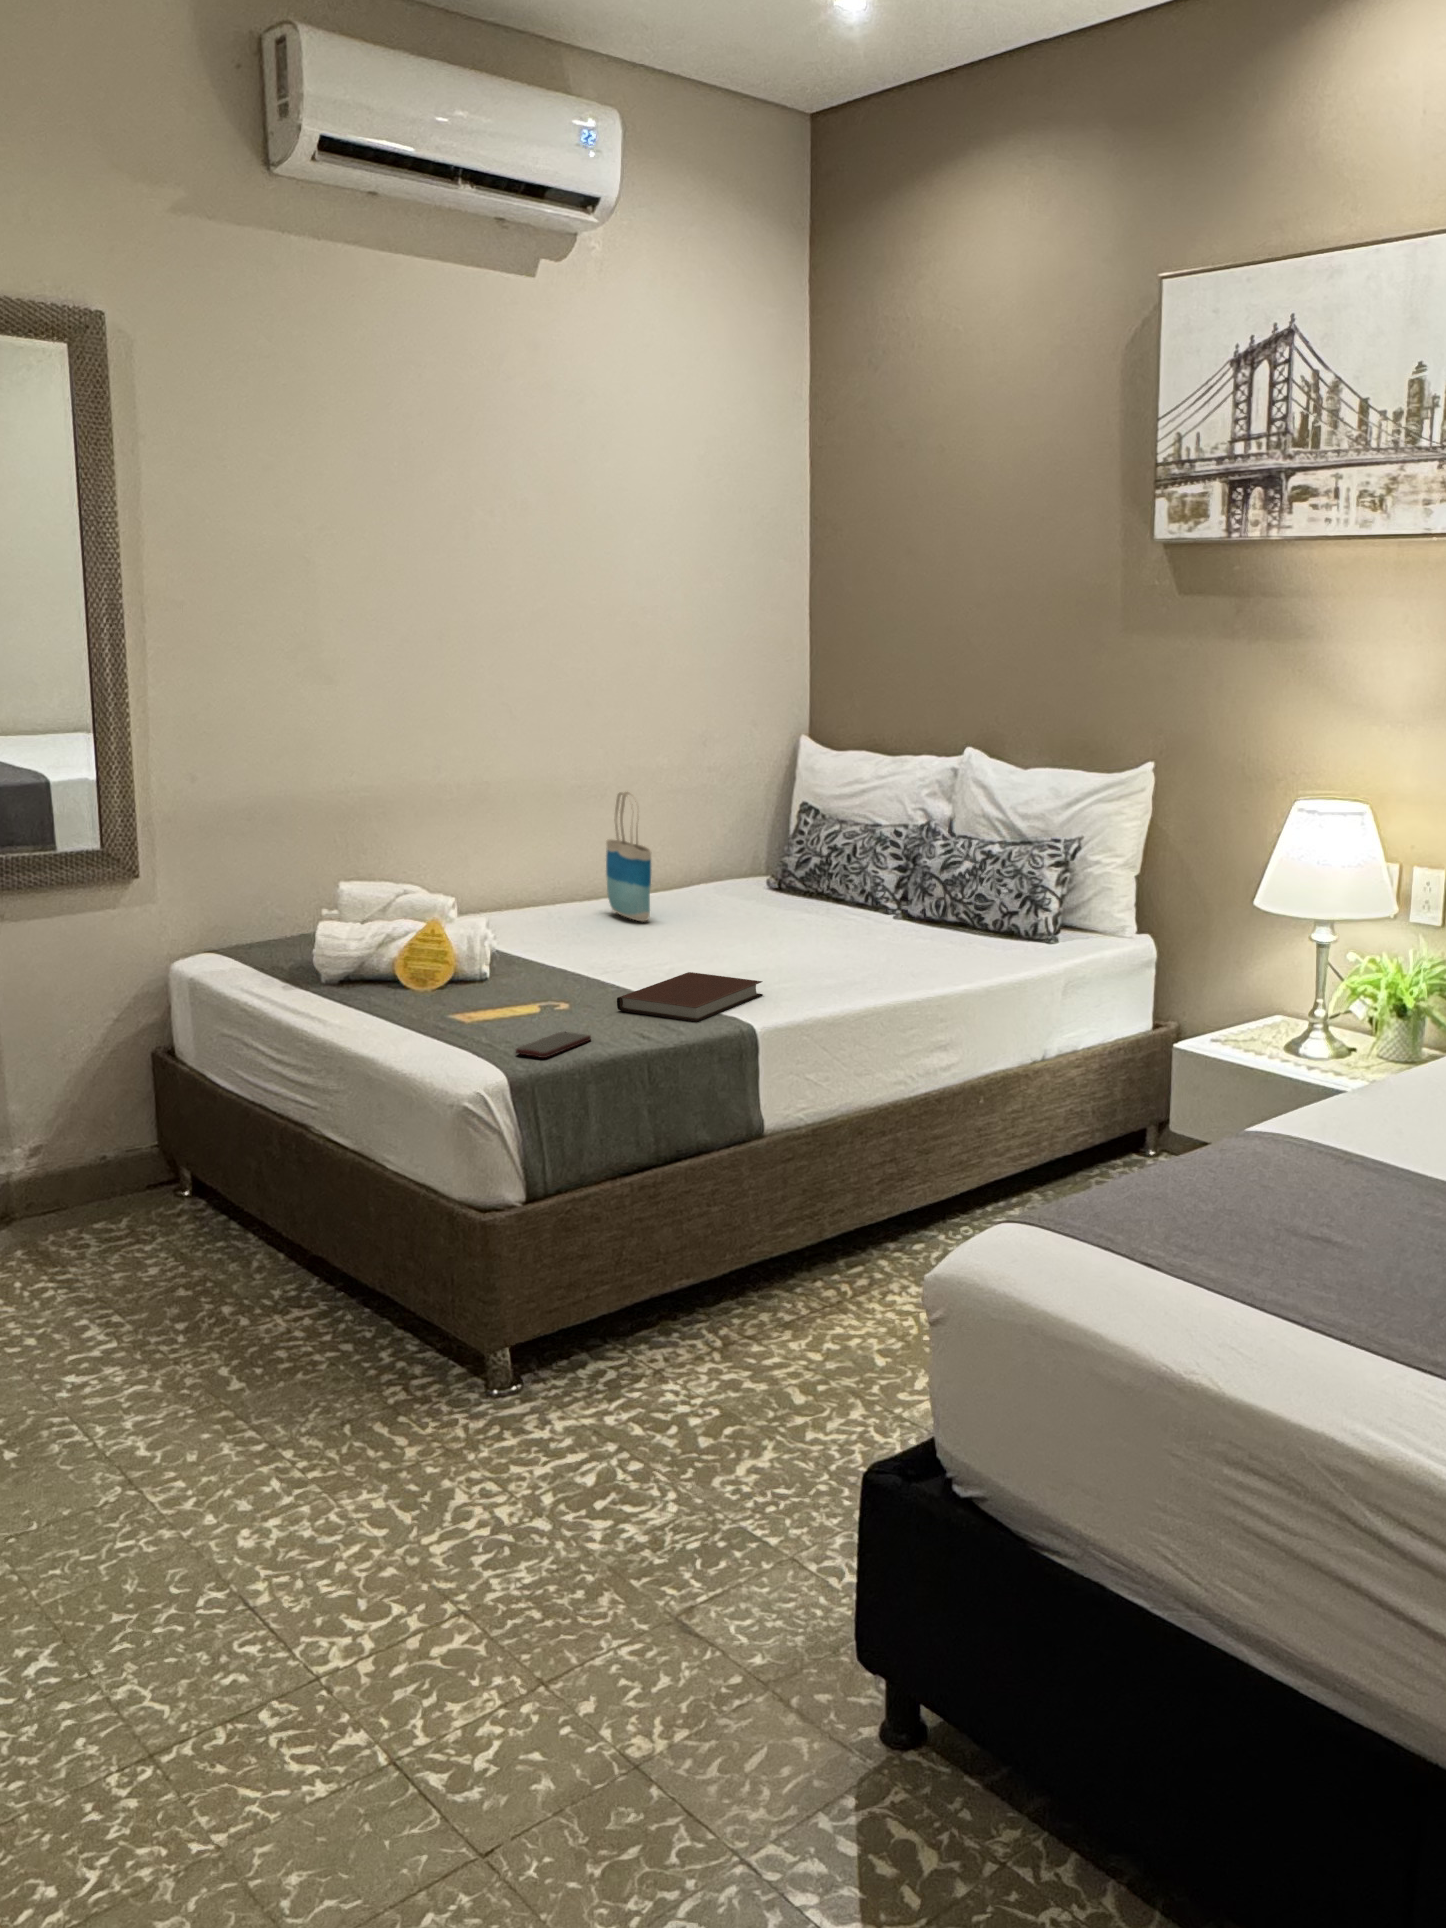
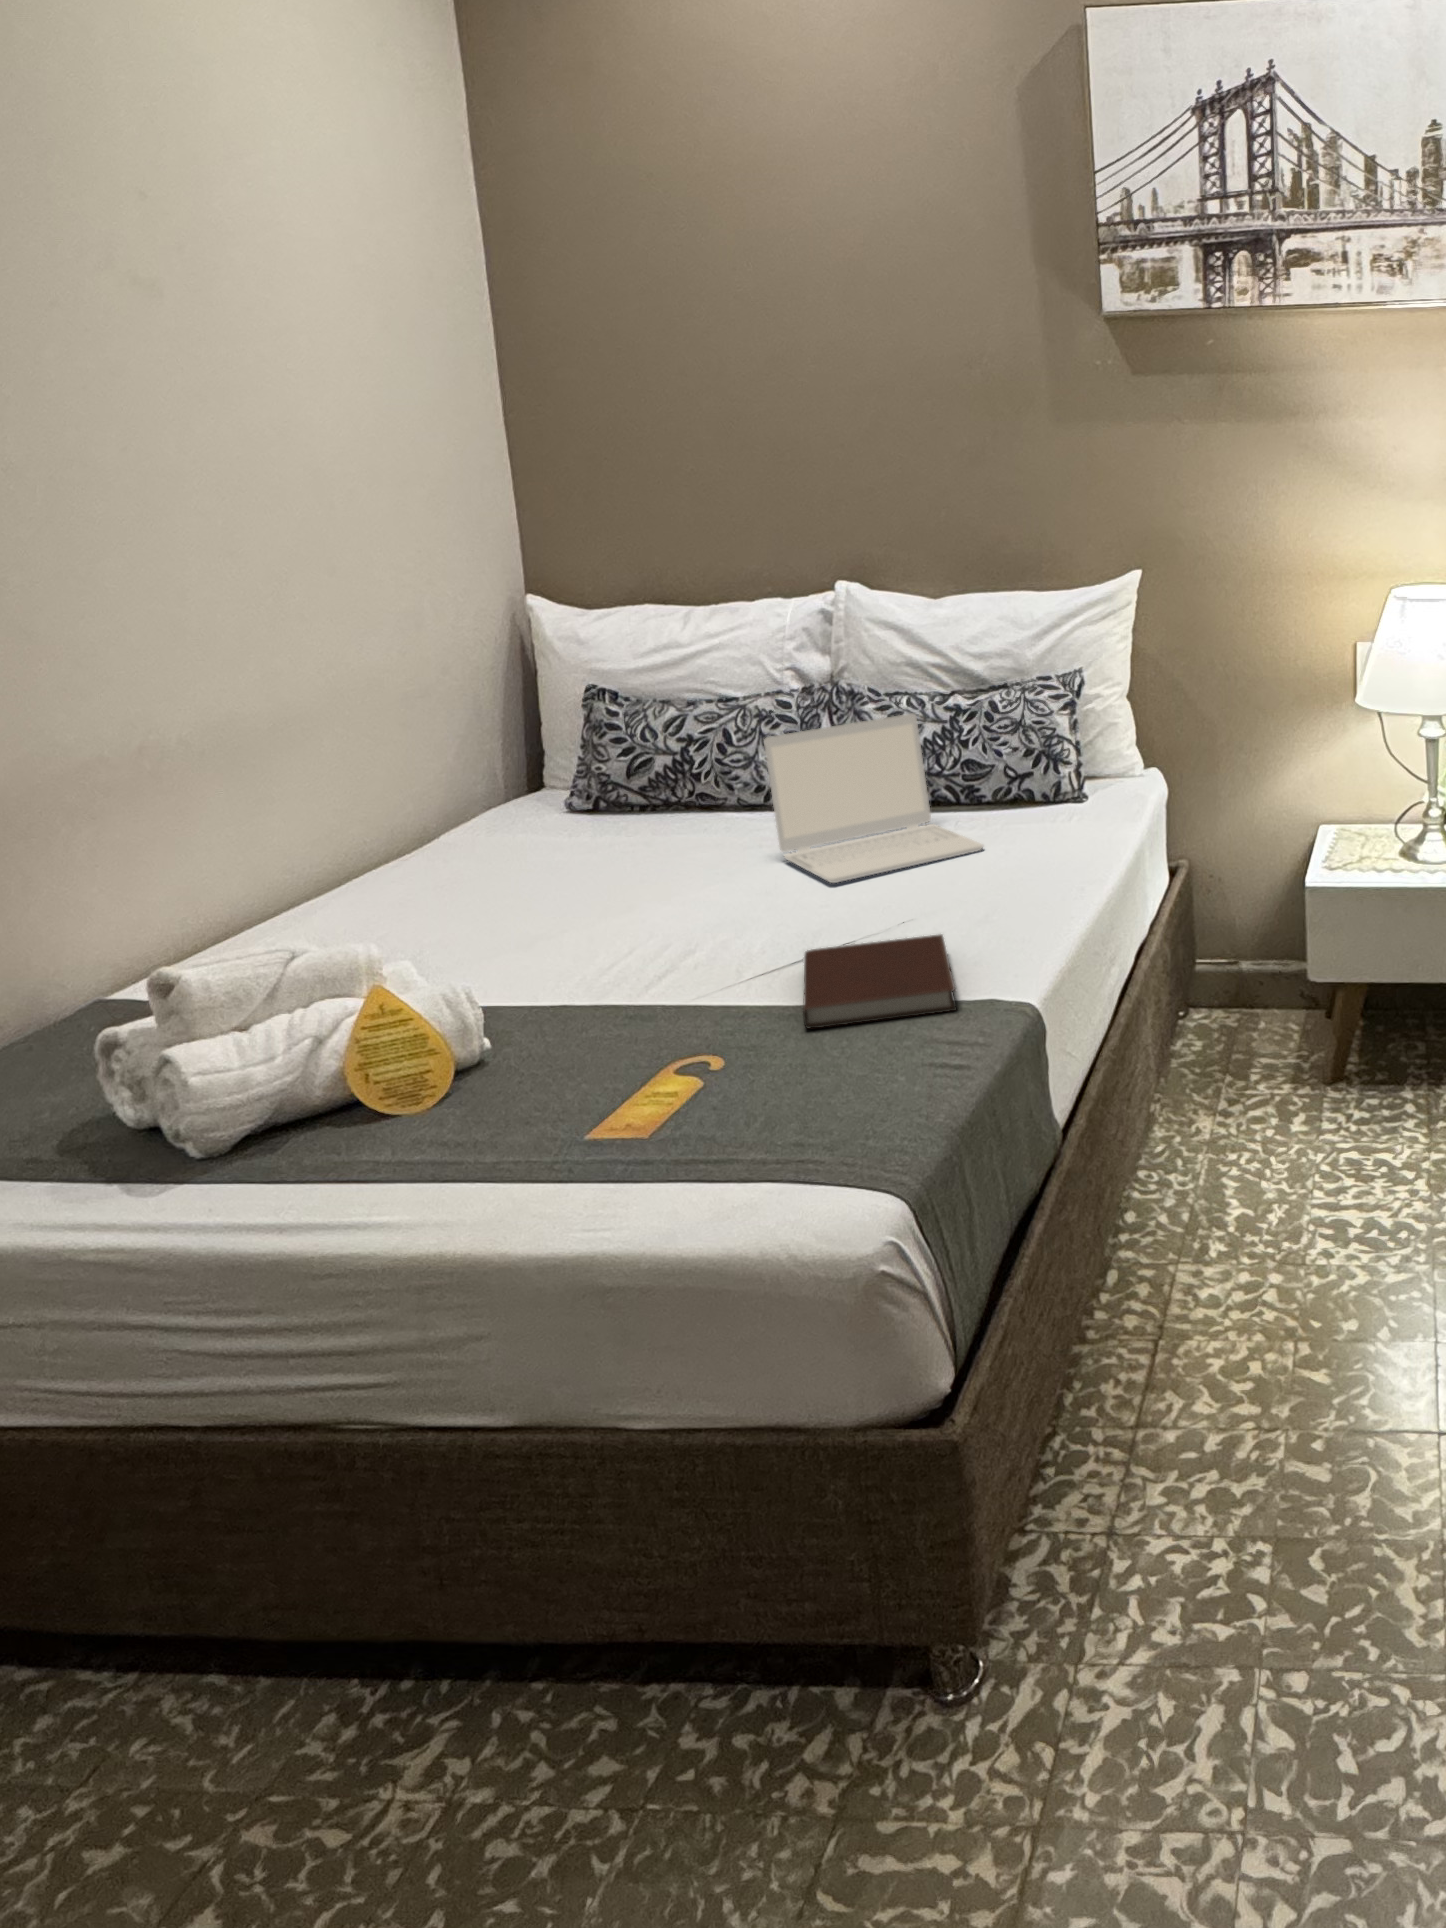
tote bag: present [606,792,651,922] -> none [367,709,500,908]
laptop: none [795,842,924,948] -> present [764,714,983,883]
smartphone: present [516,1032,591,1058] -> none [825,1072,895,1133]

